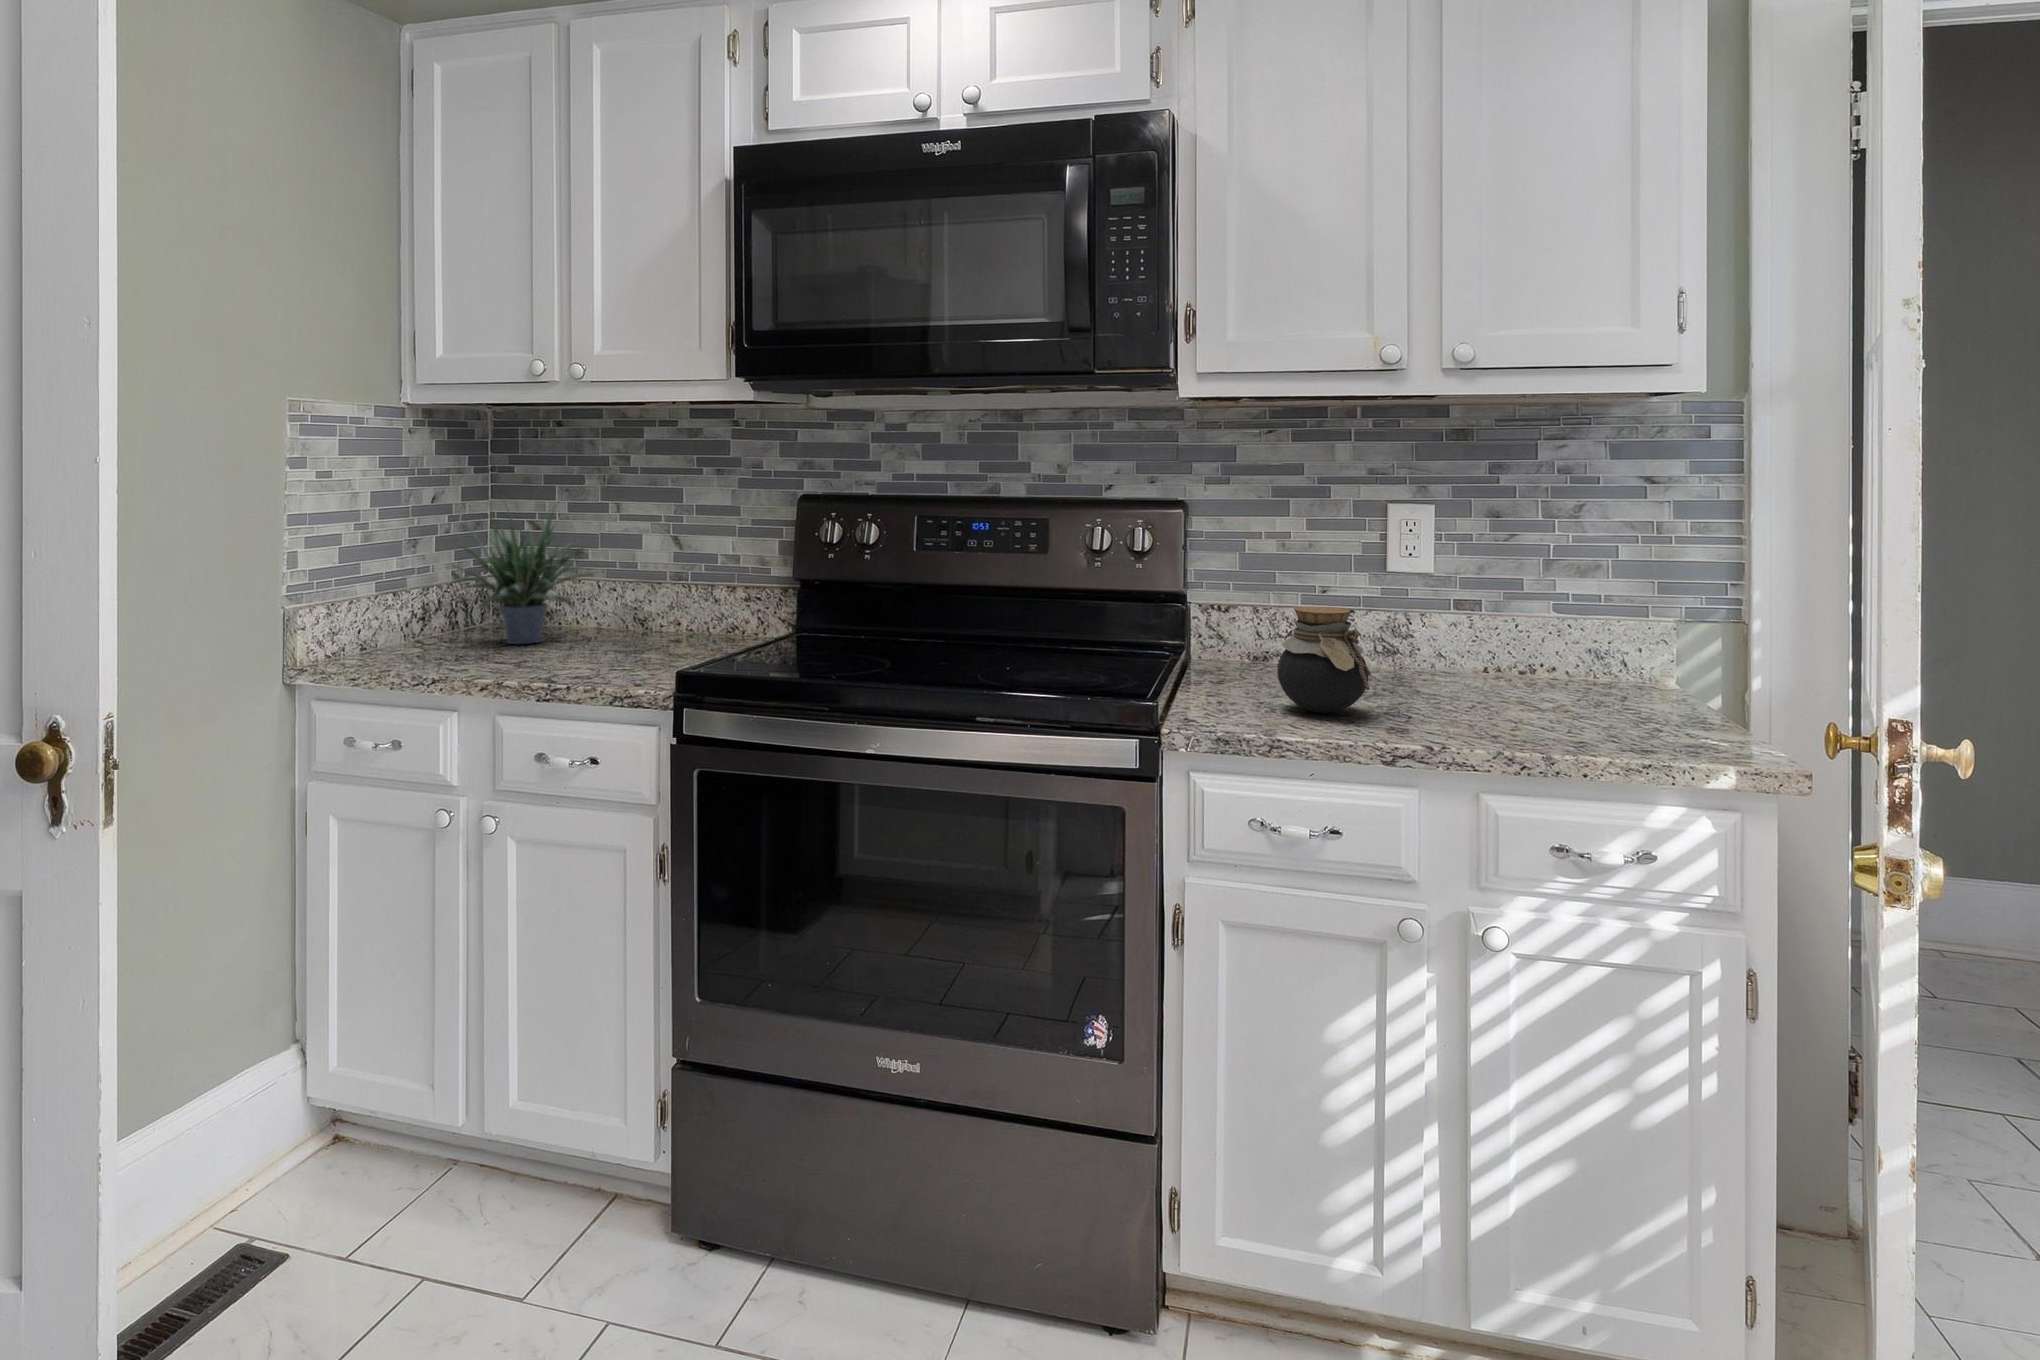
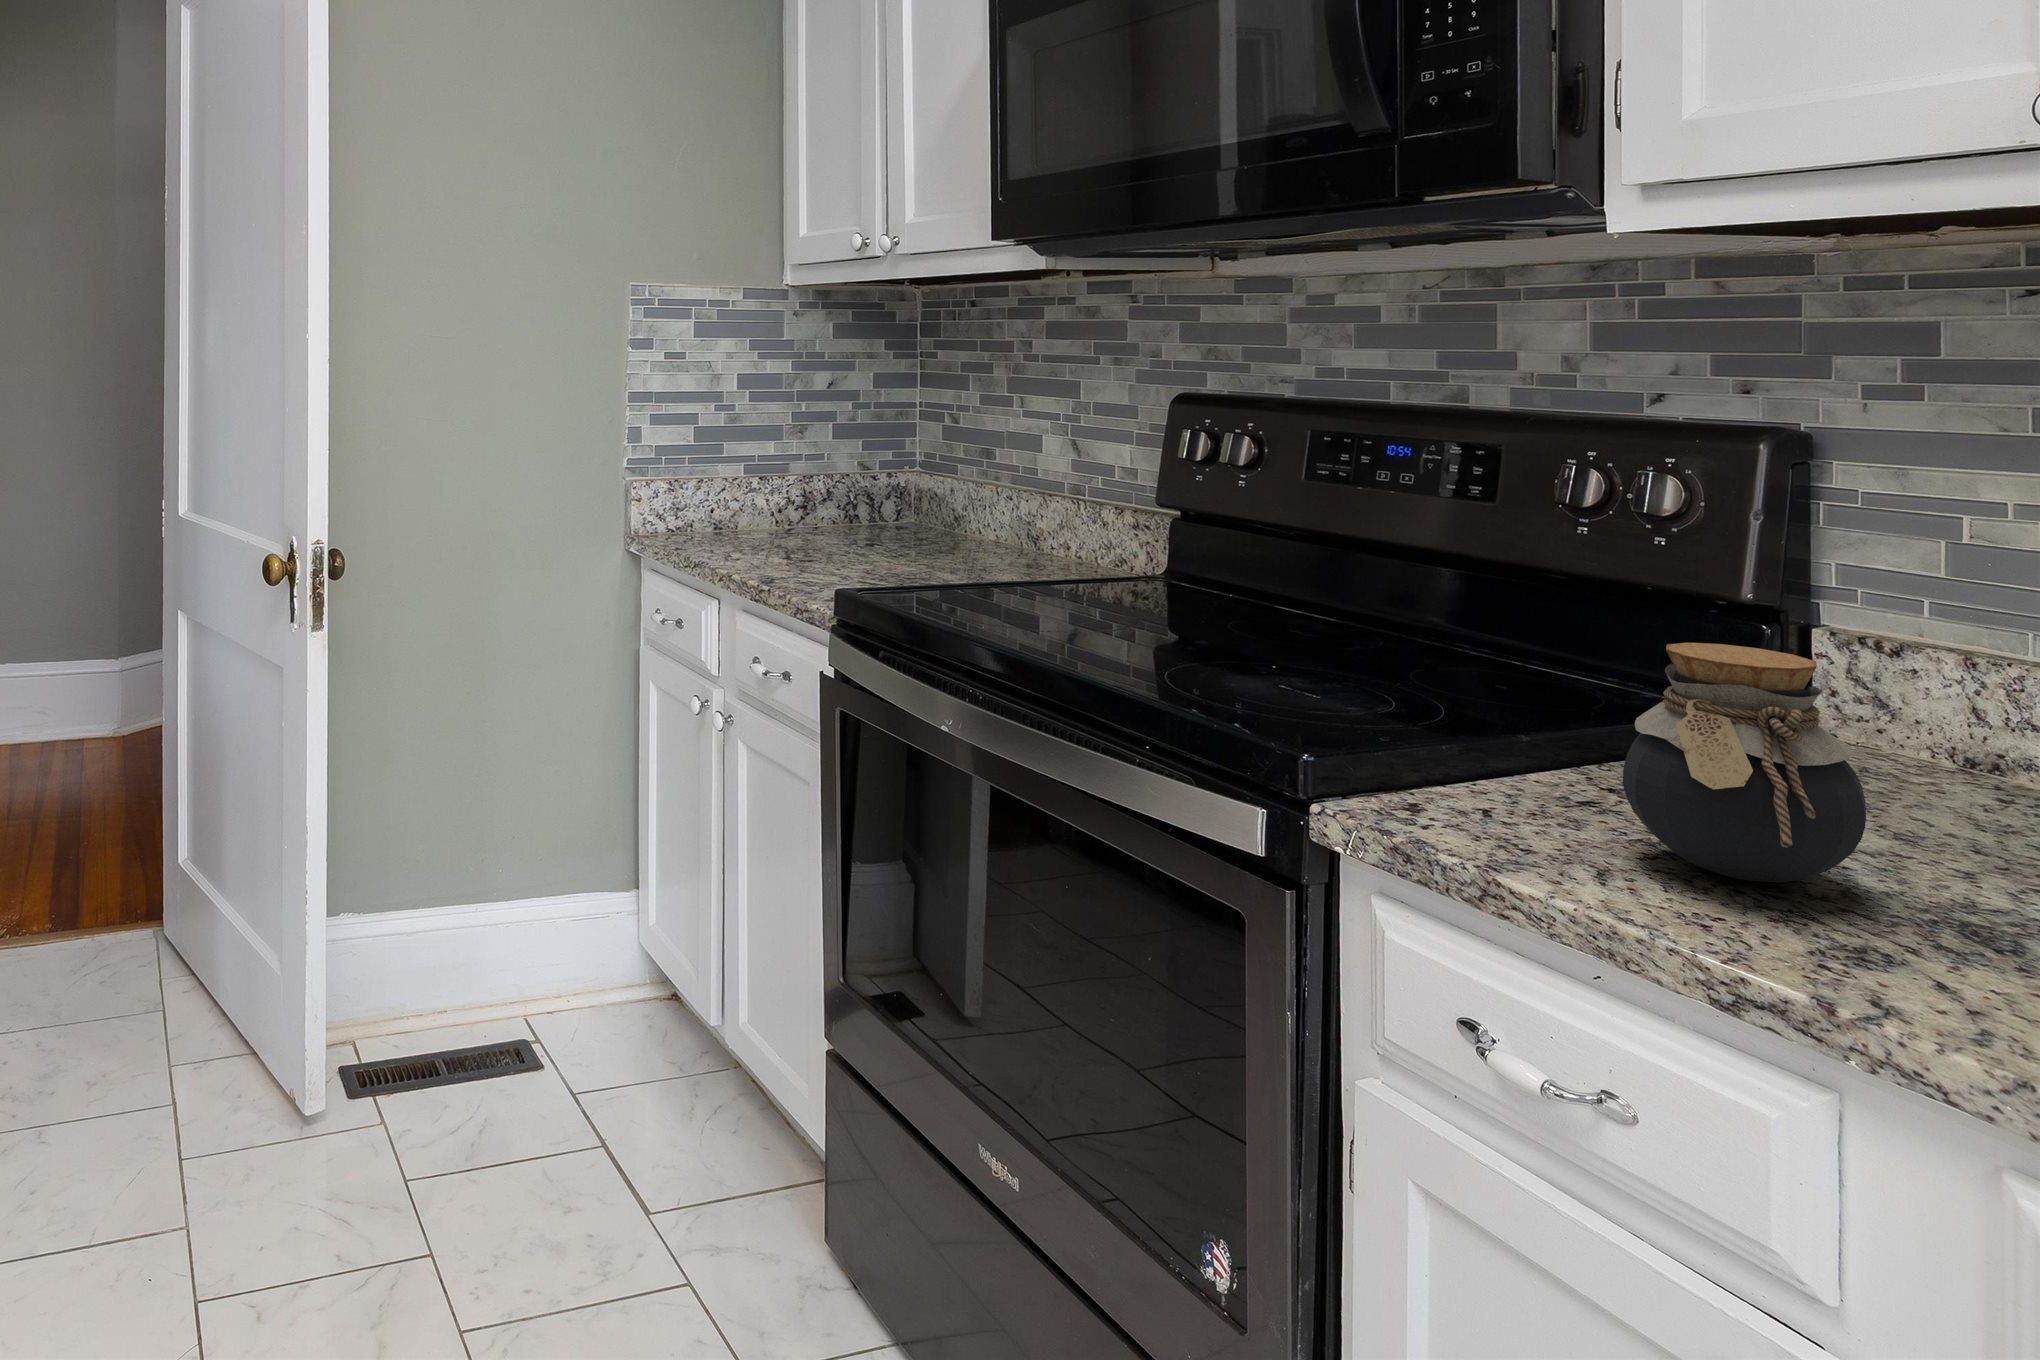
potted plant: present [454,503,595,644] -> none [752,367,954,550]

